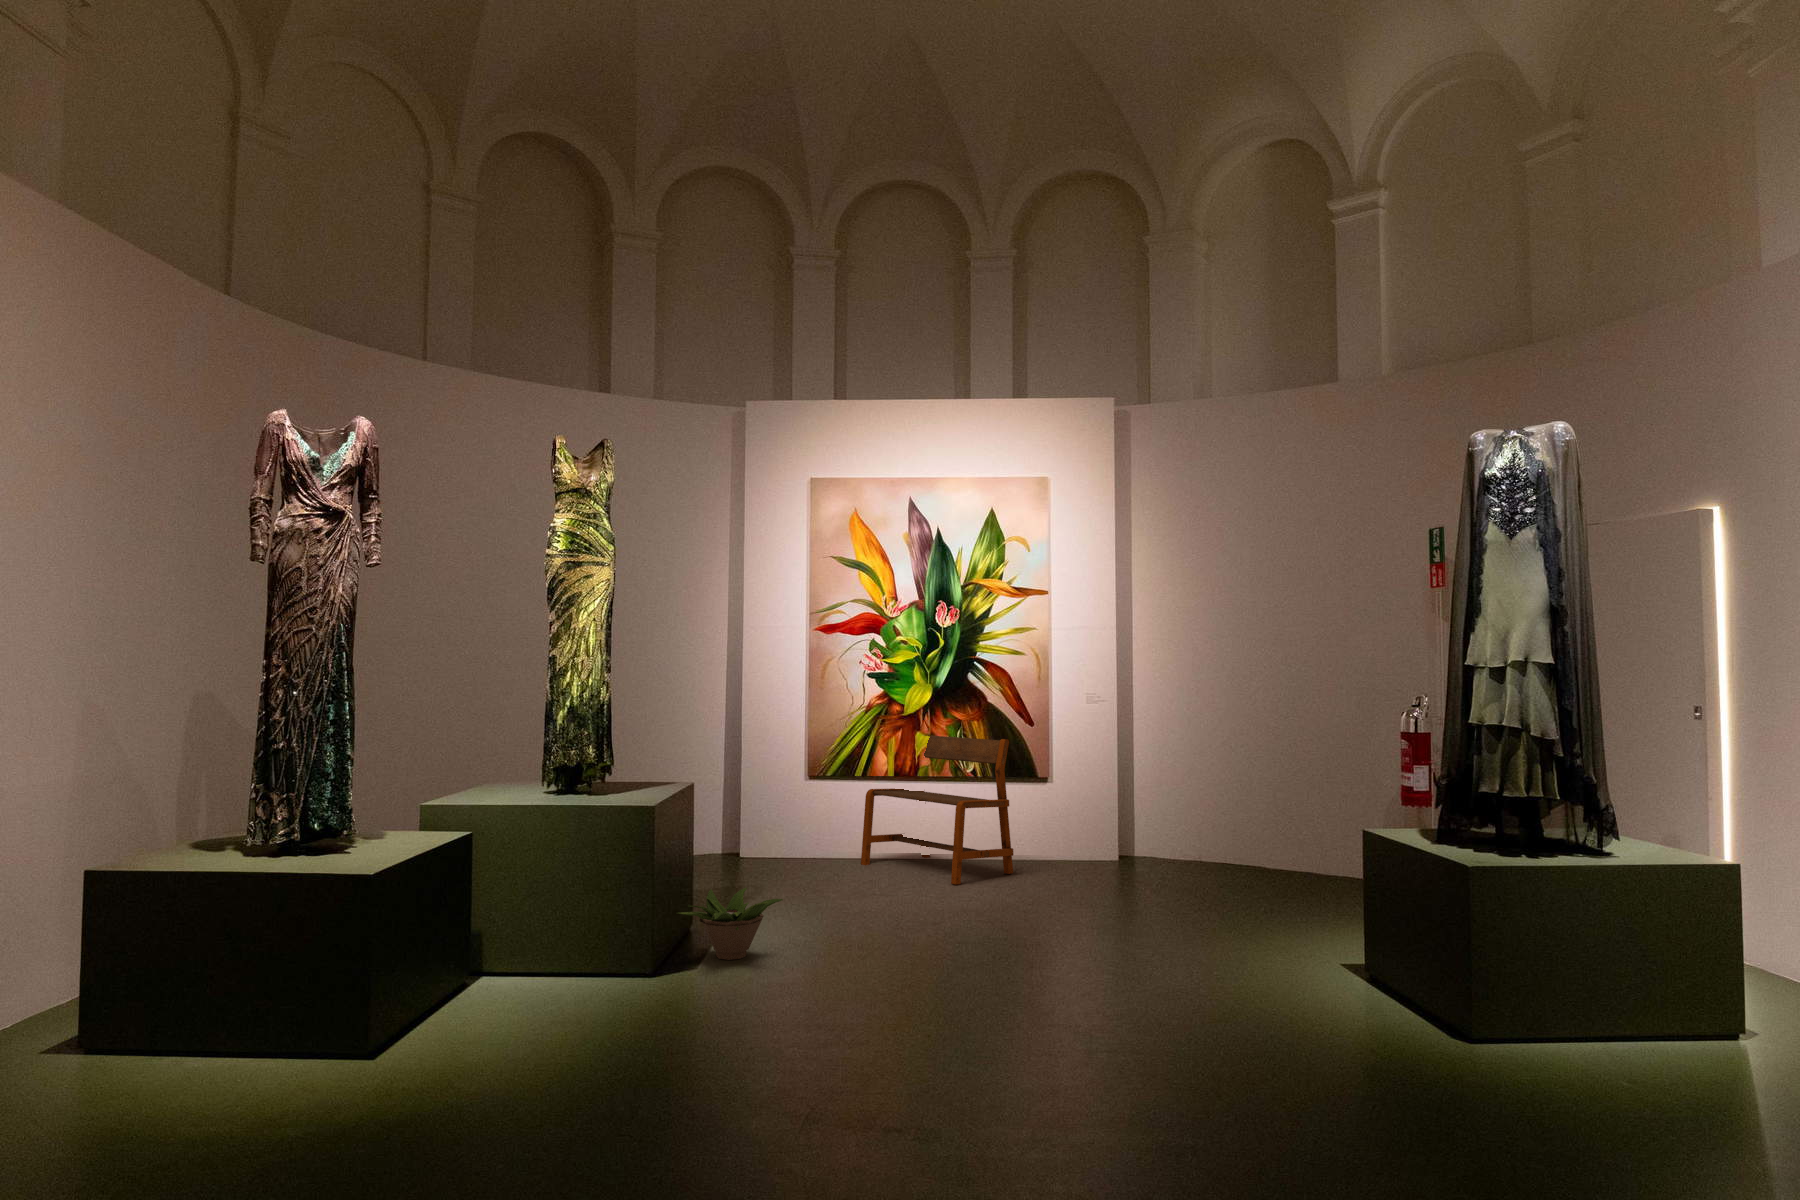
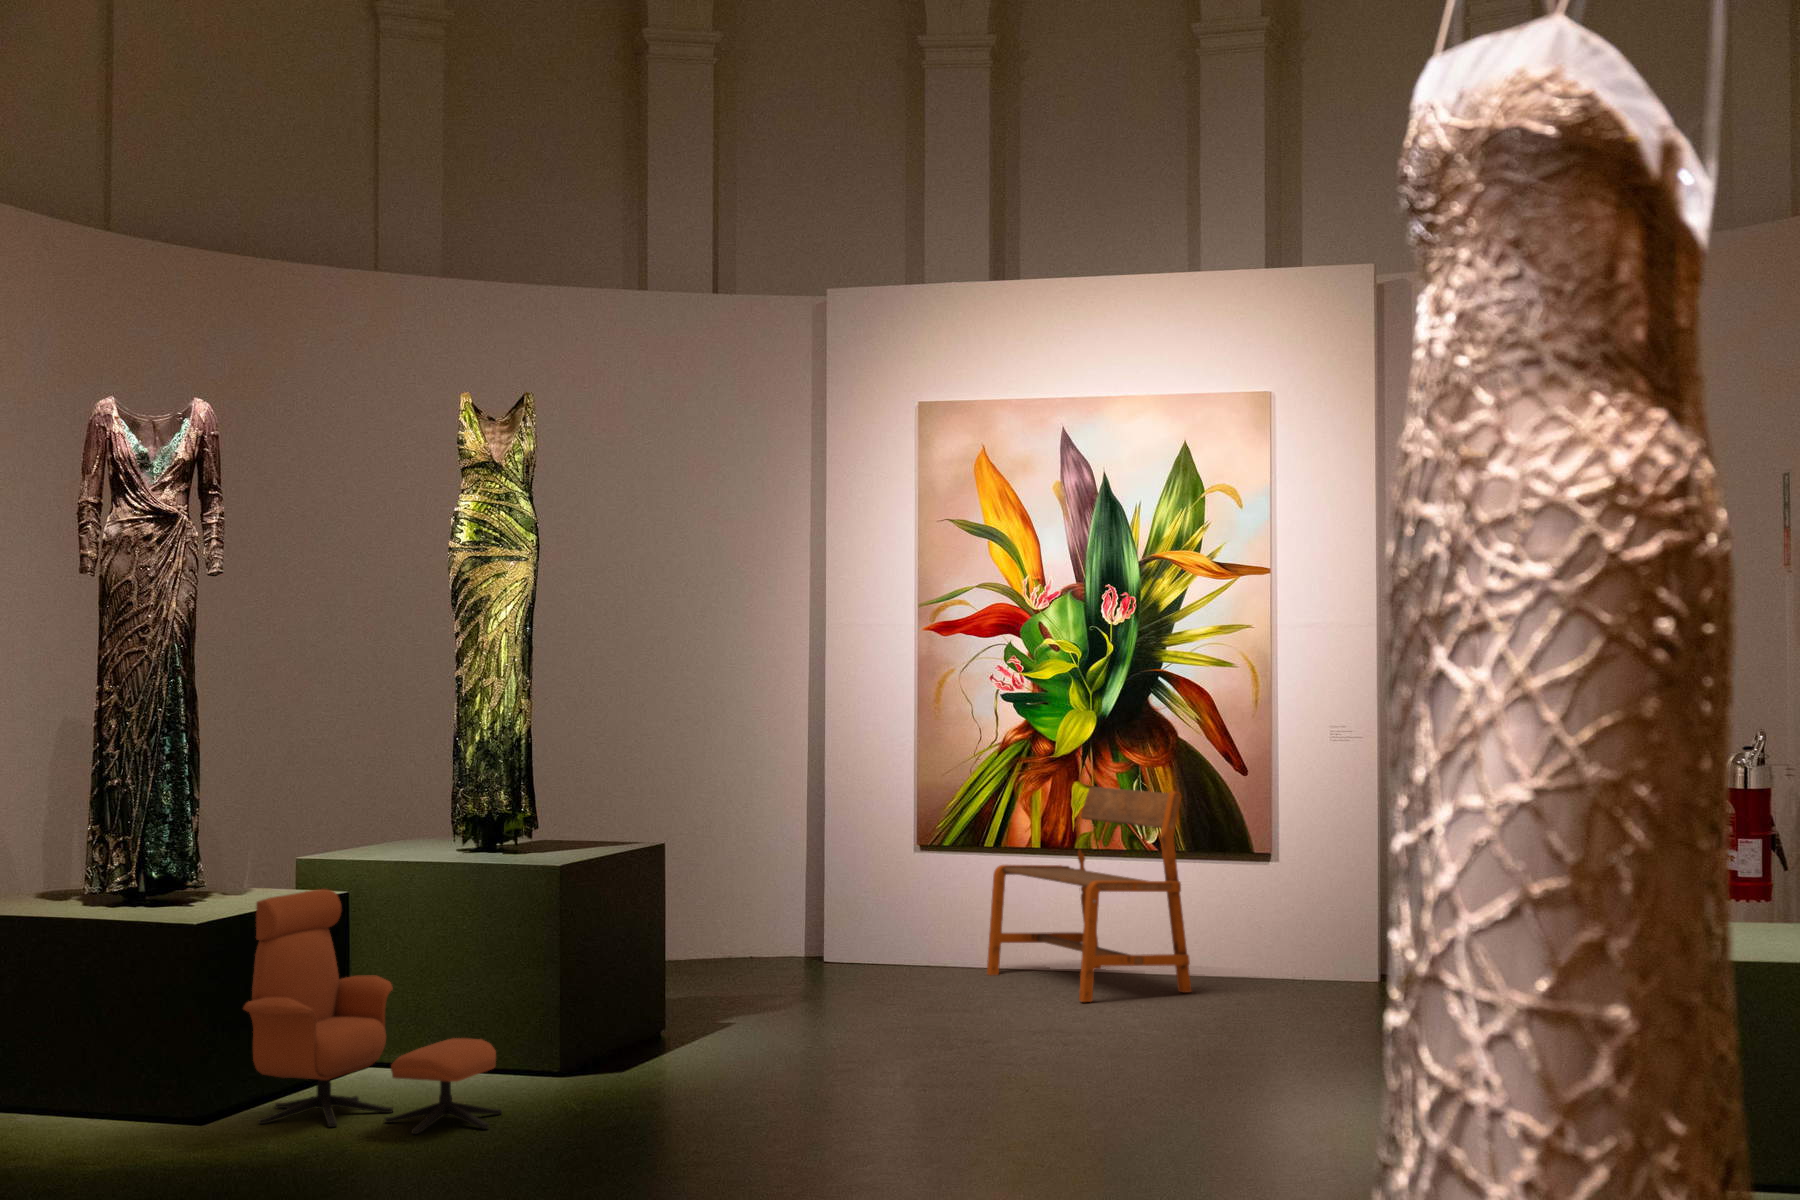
lounge chair: none [428,832,648,1044] -> present [243,889,502,1134]
decorative plant: present [678,888,783,960] -> none [599,980,742,1069]

